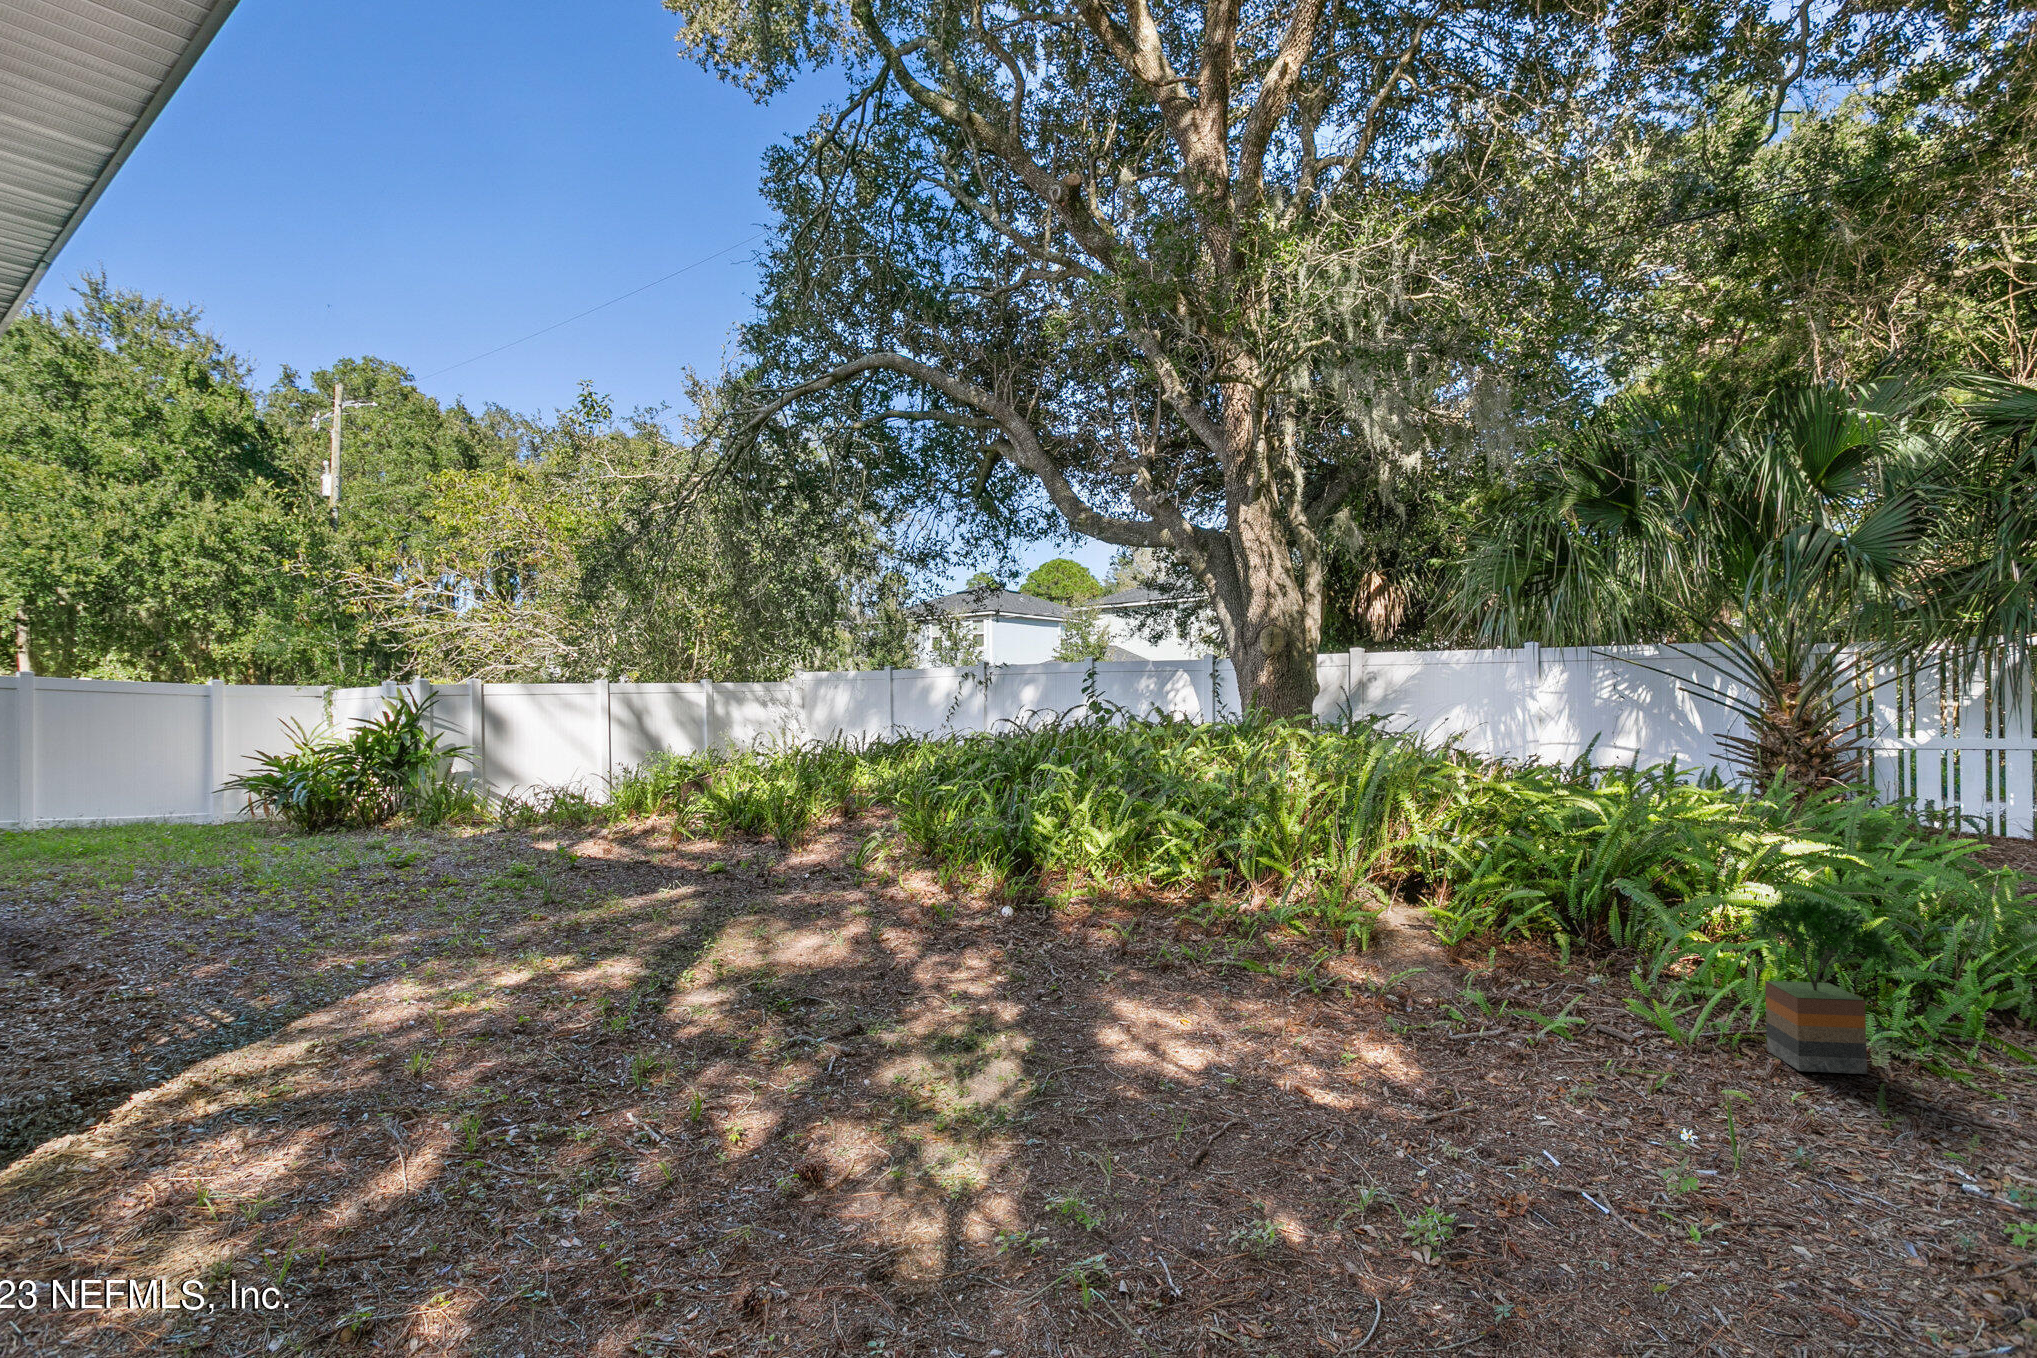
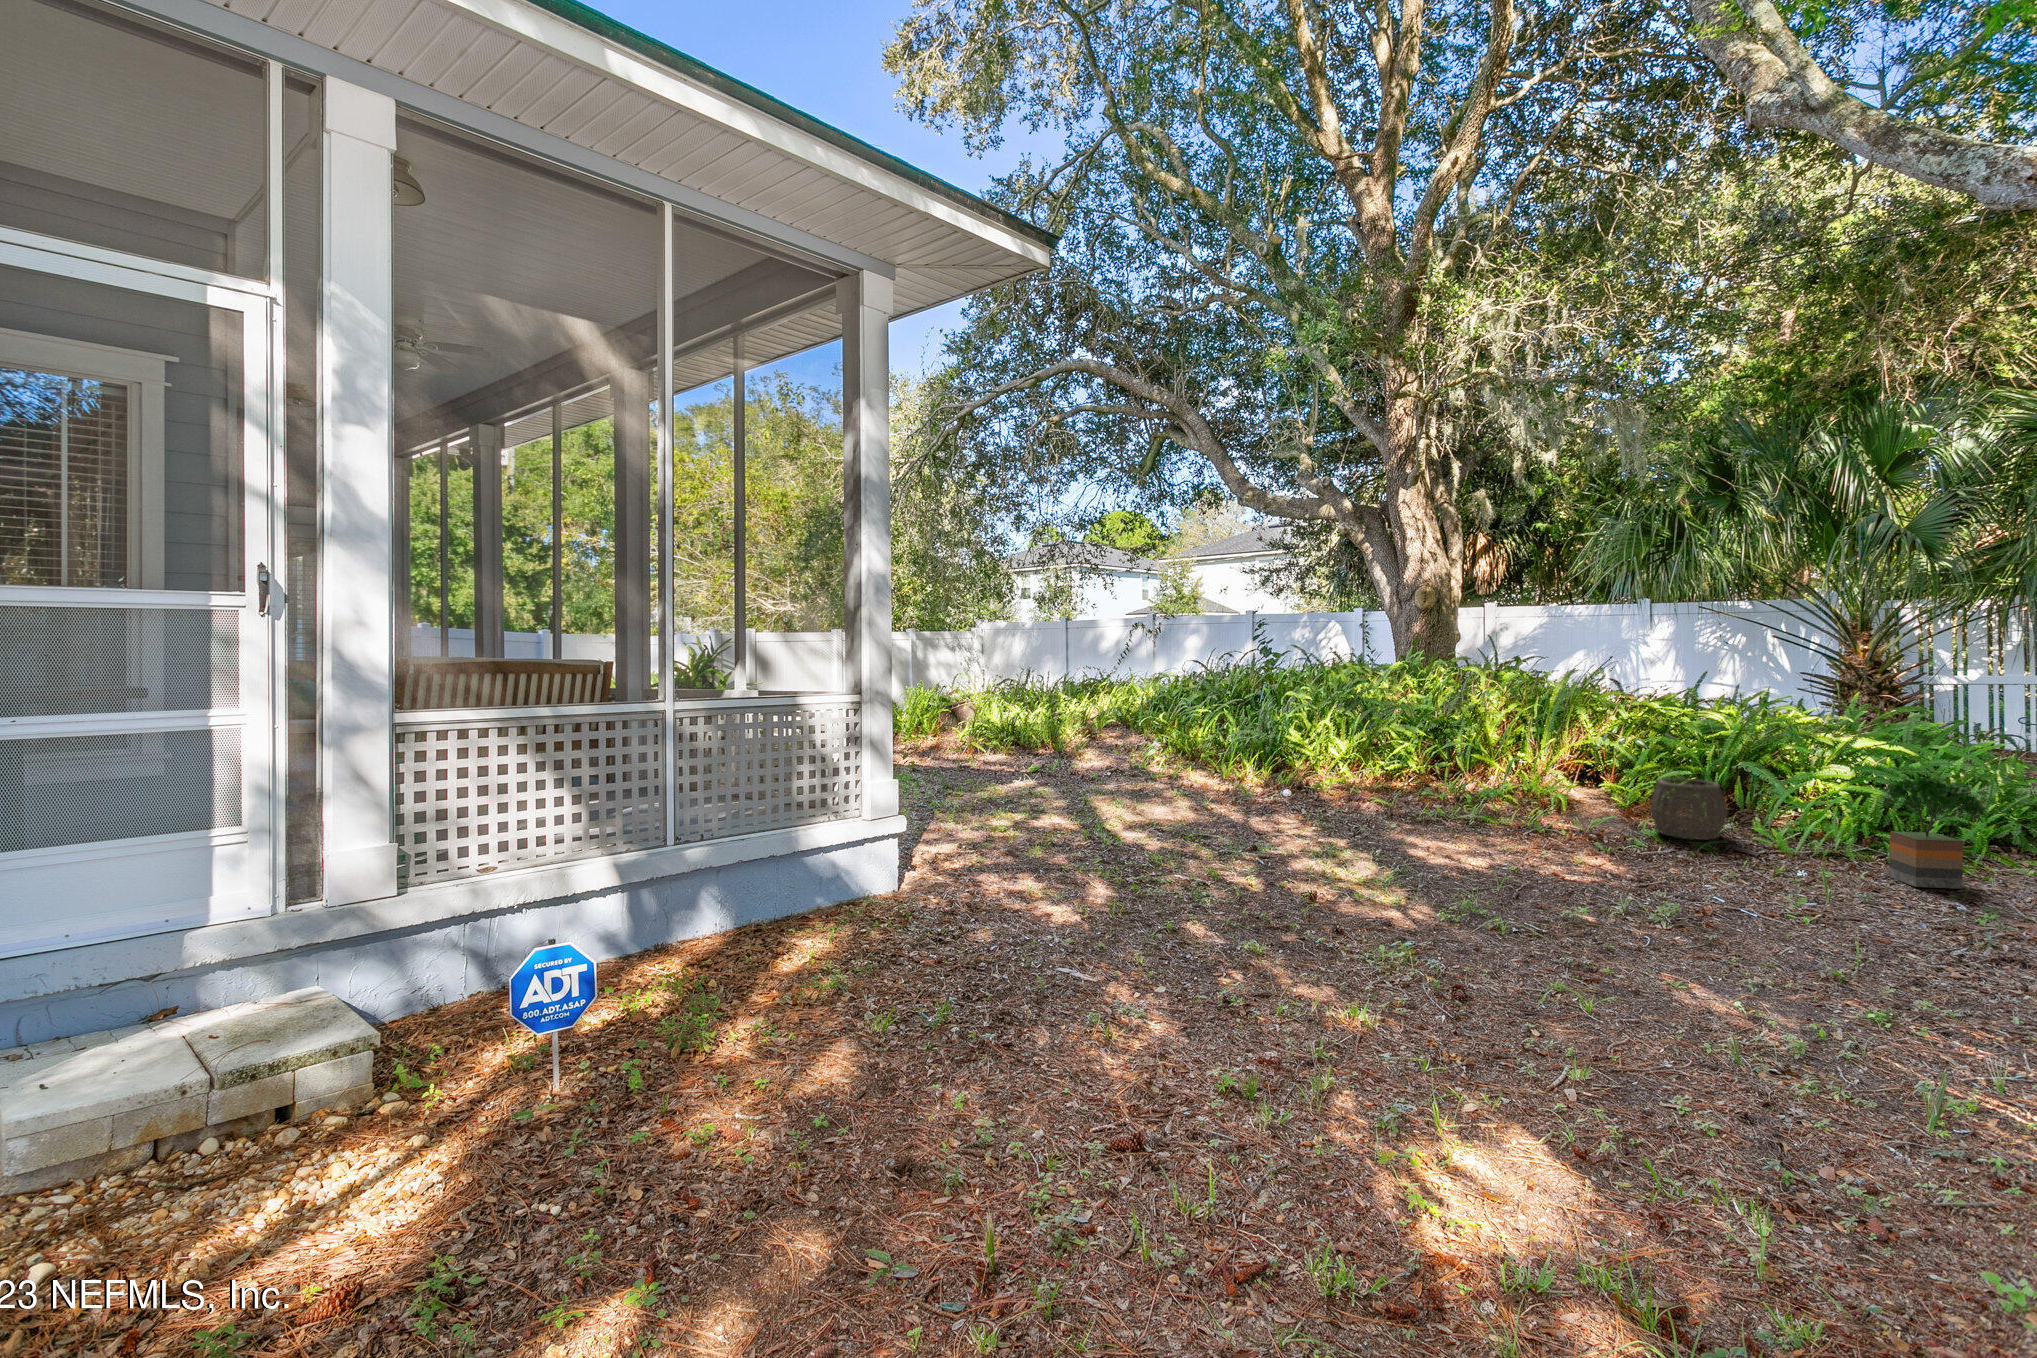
woven basket: none [1460,891,1562,985] -> present [1651,778,1727,840]

